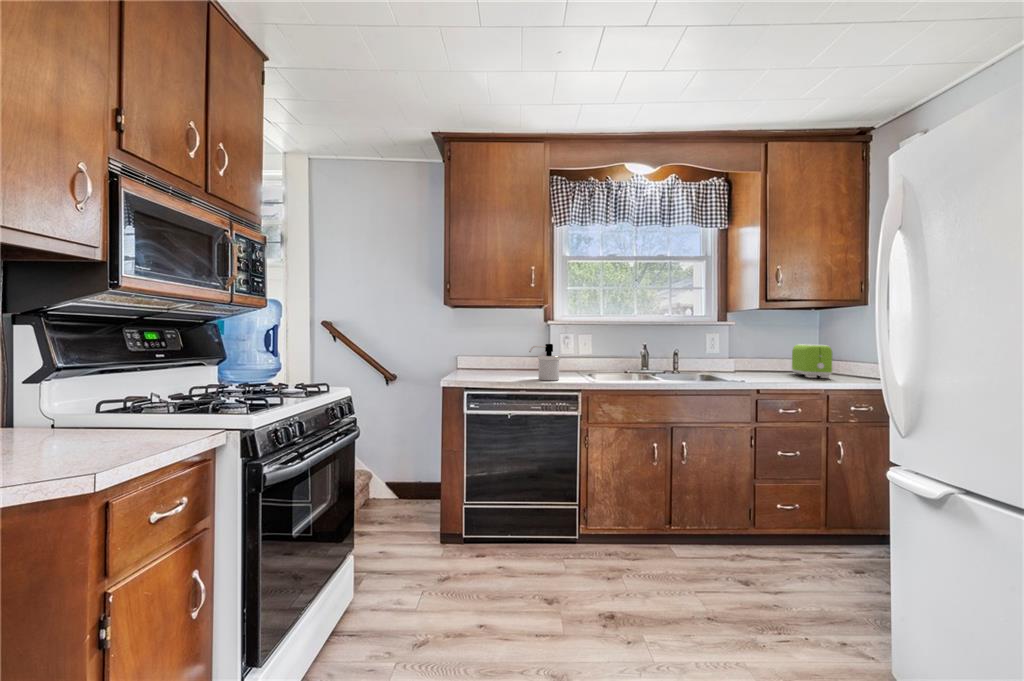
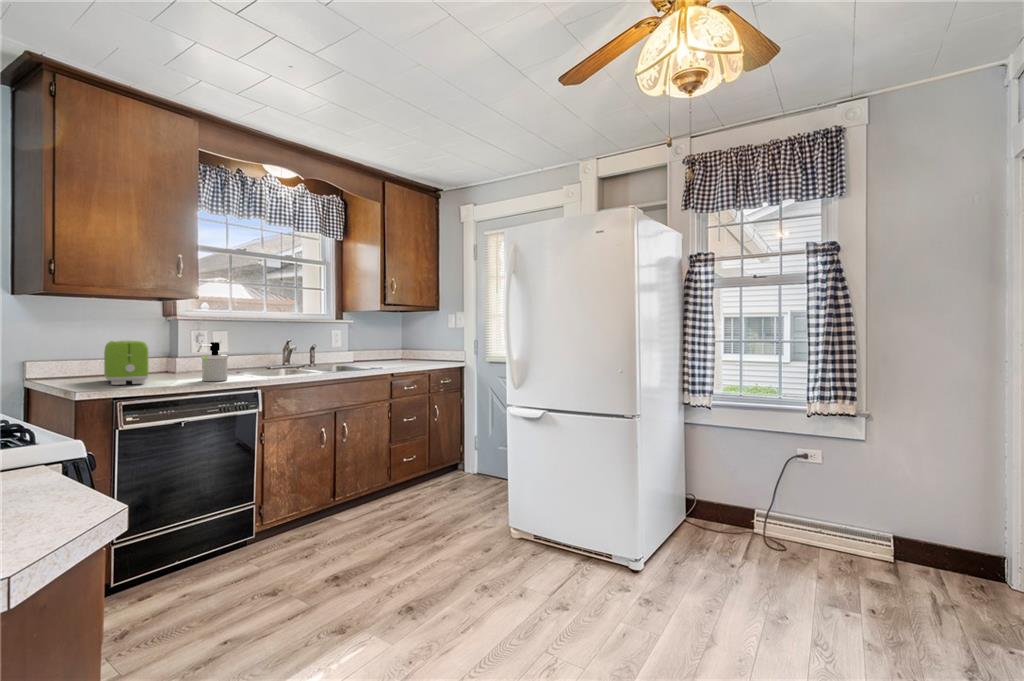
toaster: present [792,344,832,378] -> present [104,340,149,385]

